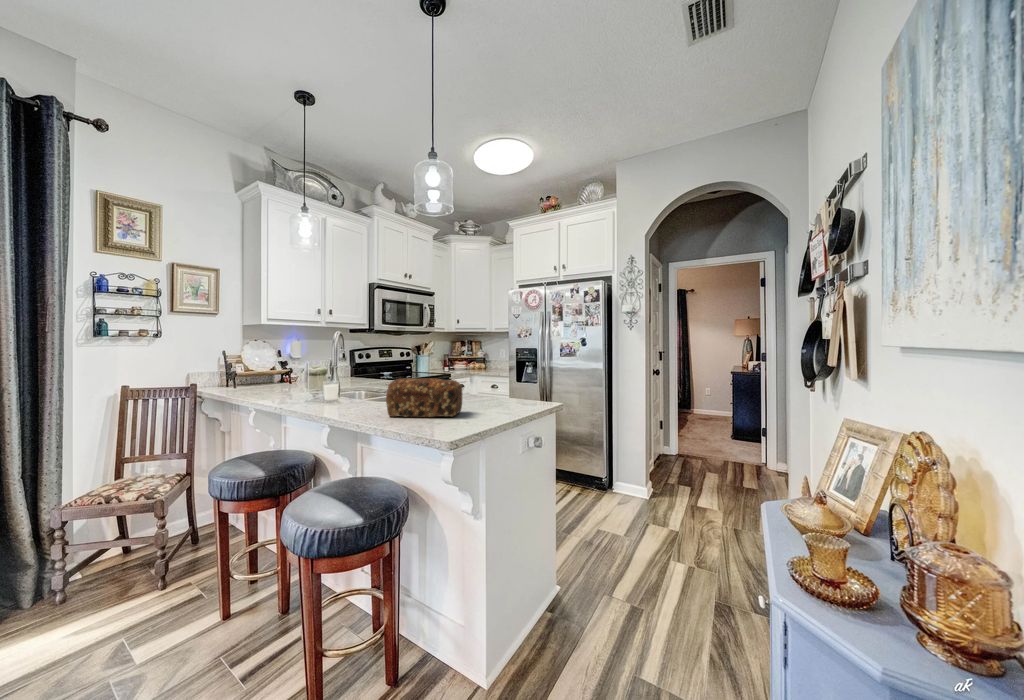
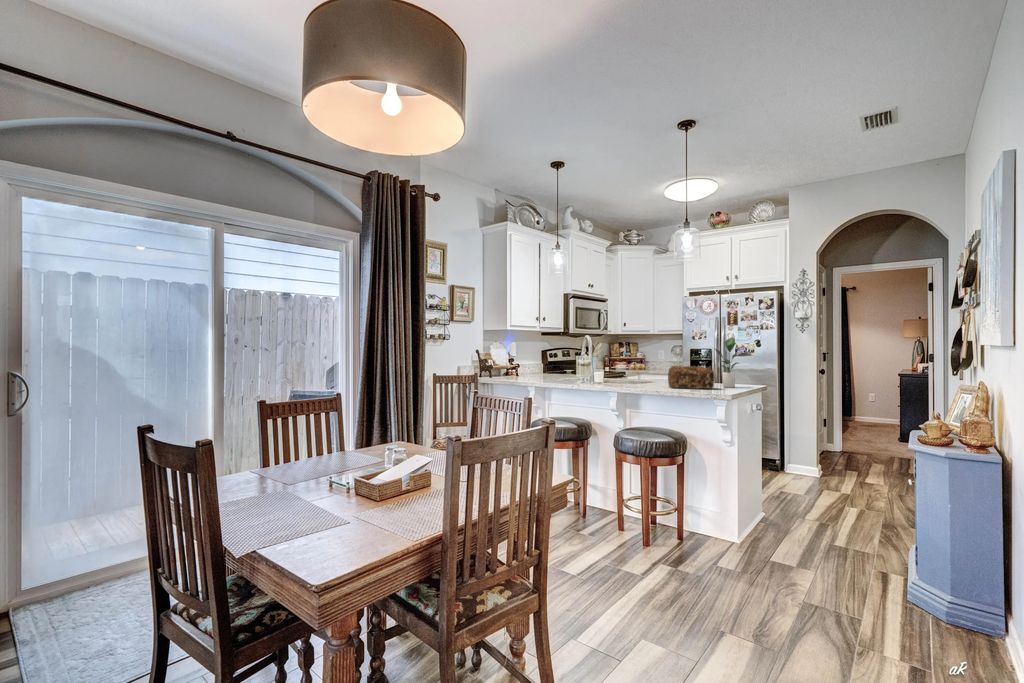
potted plant: none [478,331,518,410] -> present [715,337,738,388]

